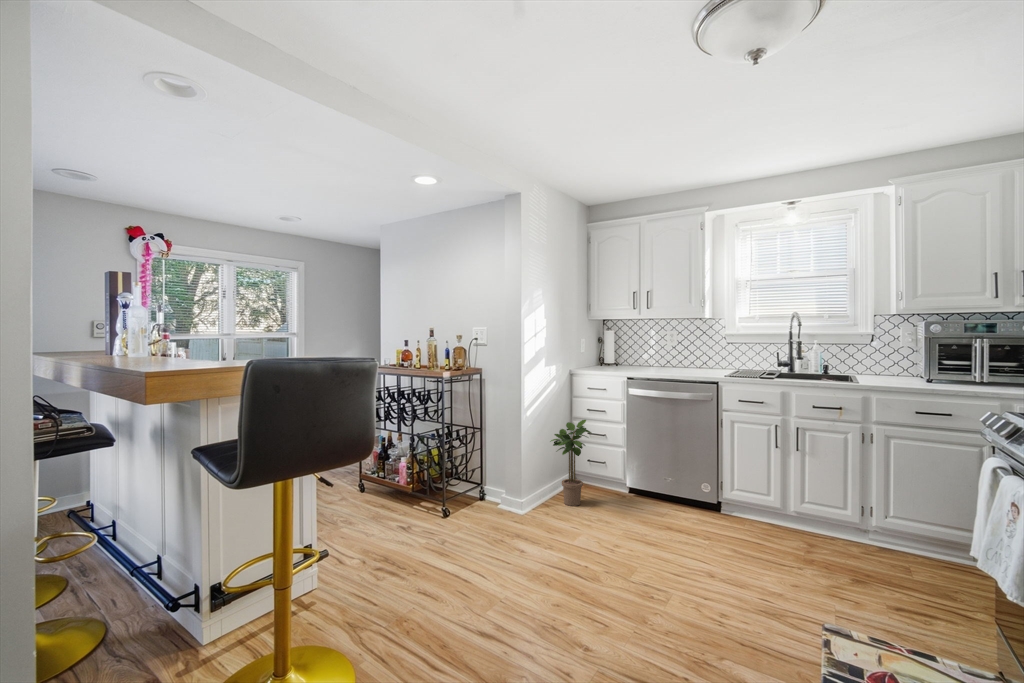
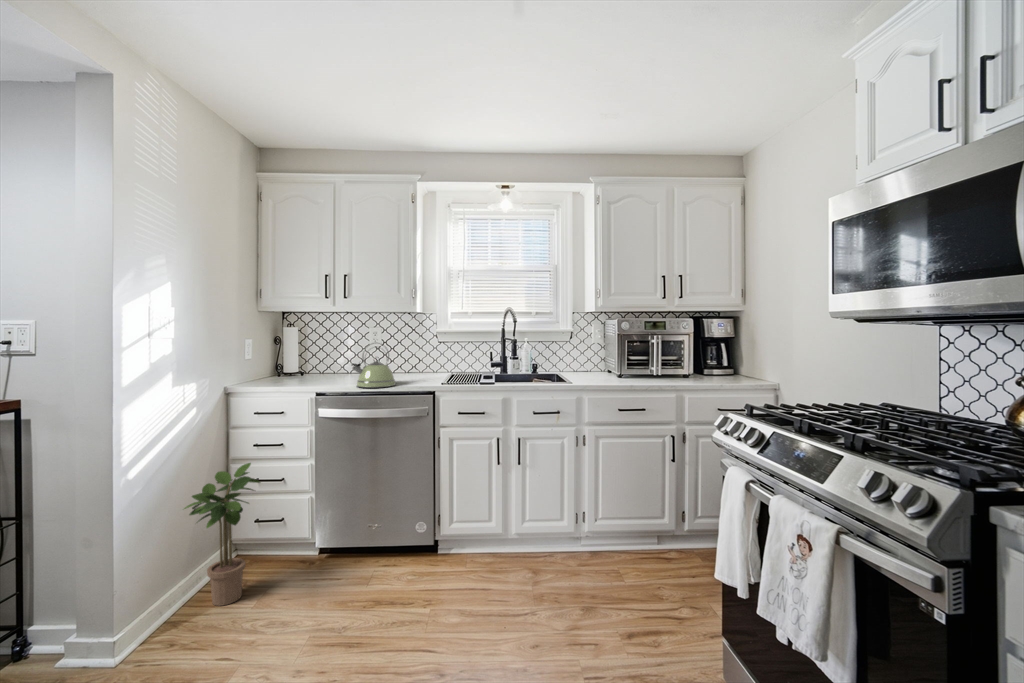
kettle: none [653,342,687,376] -> present [352,343,396,388]

